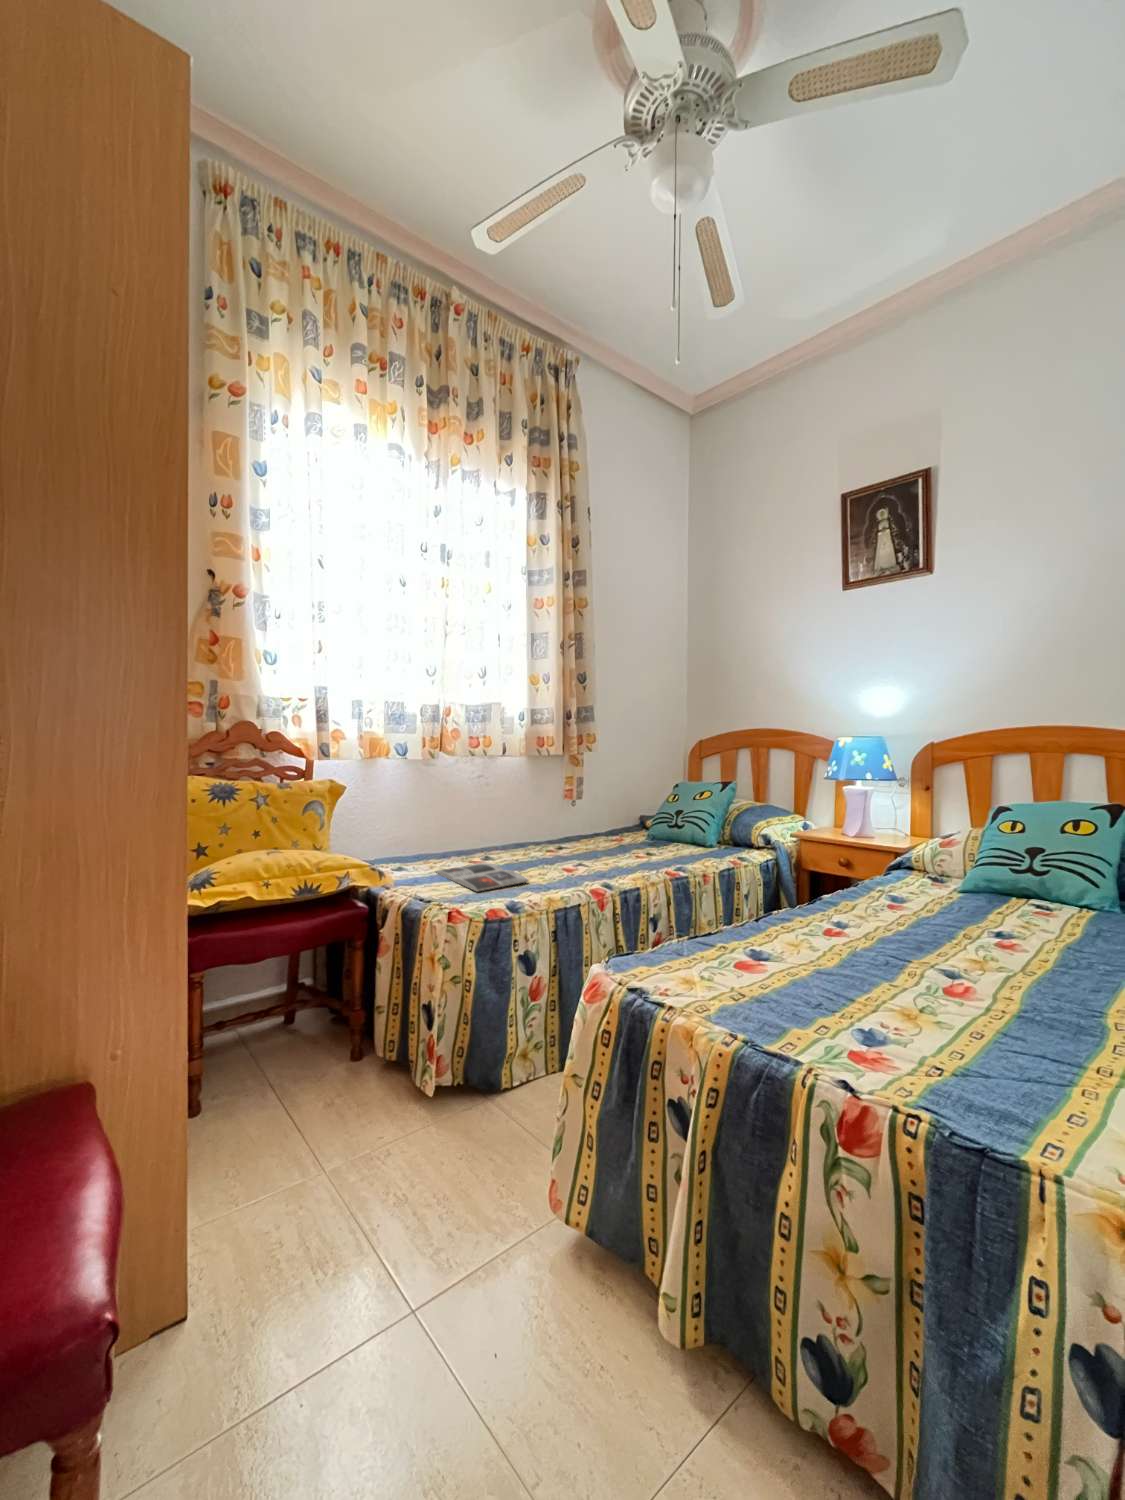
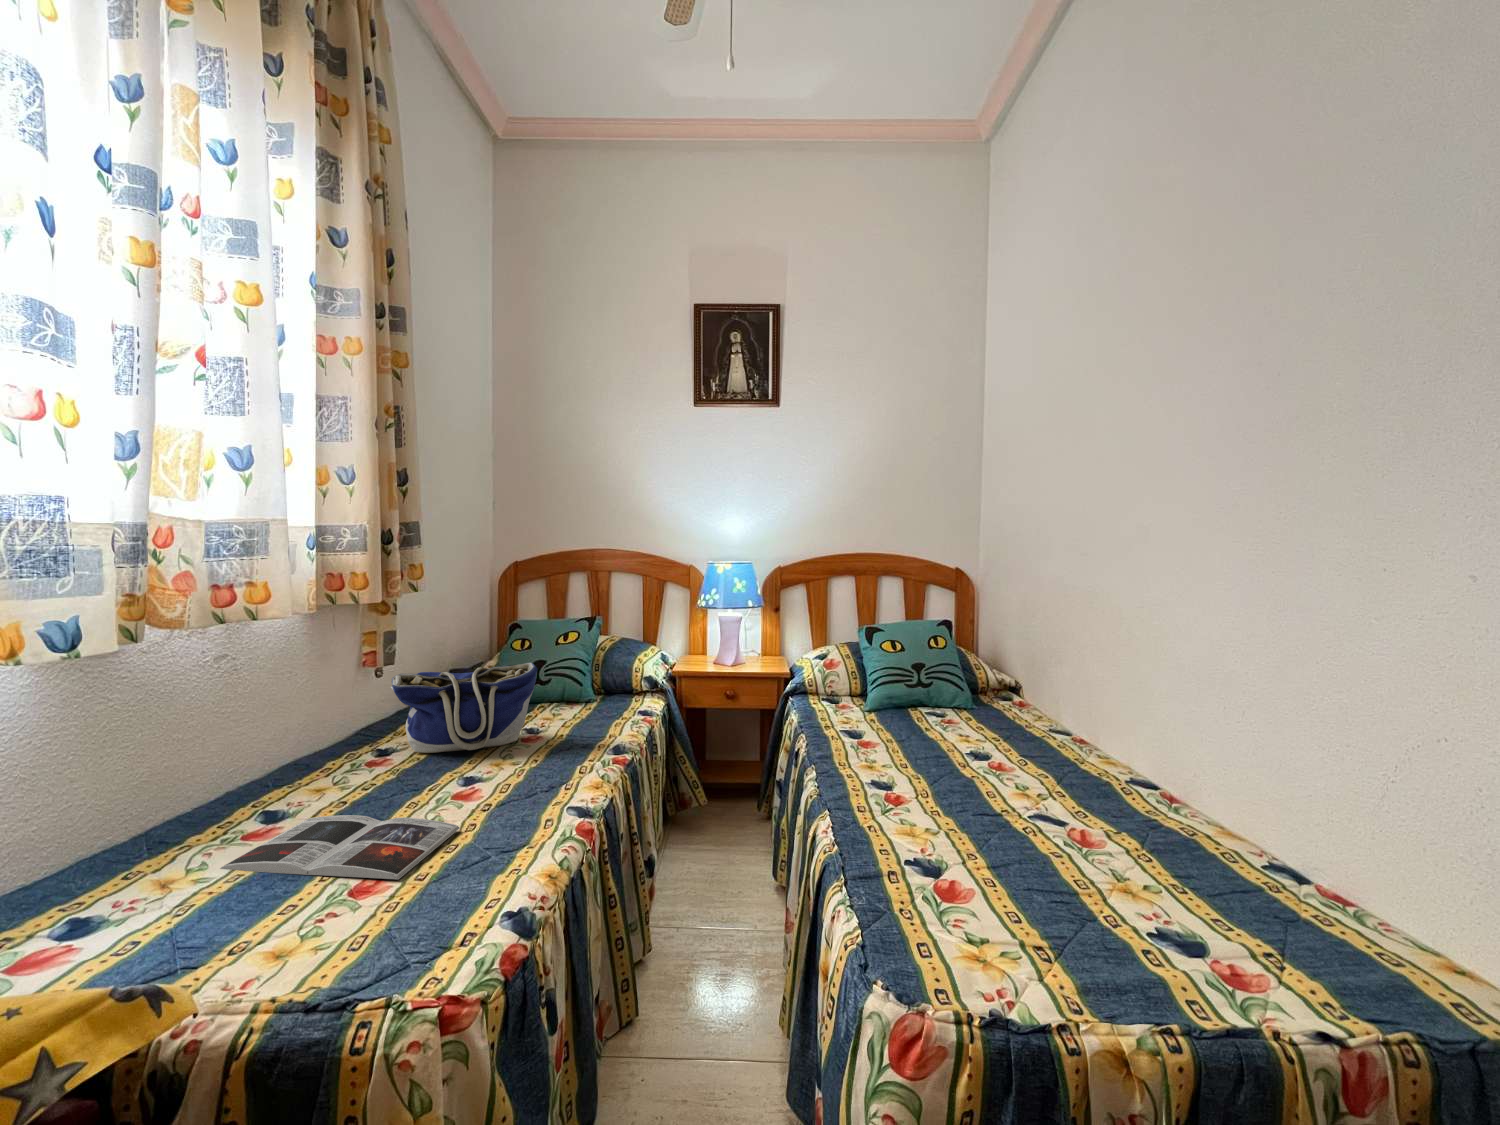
tote bag: none [552,798,635,854] -> present [390,662,537,753]

